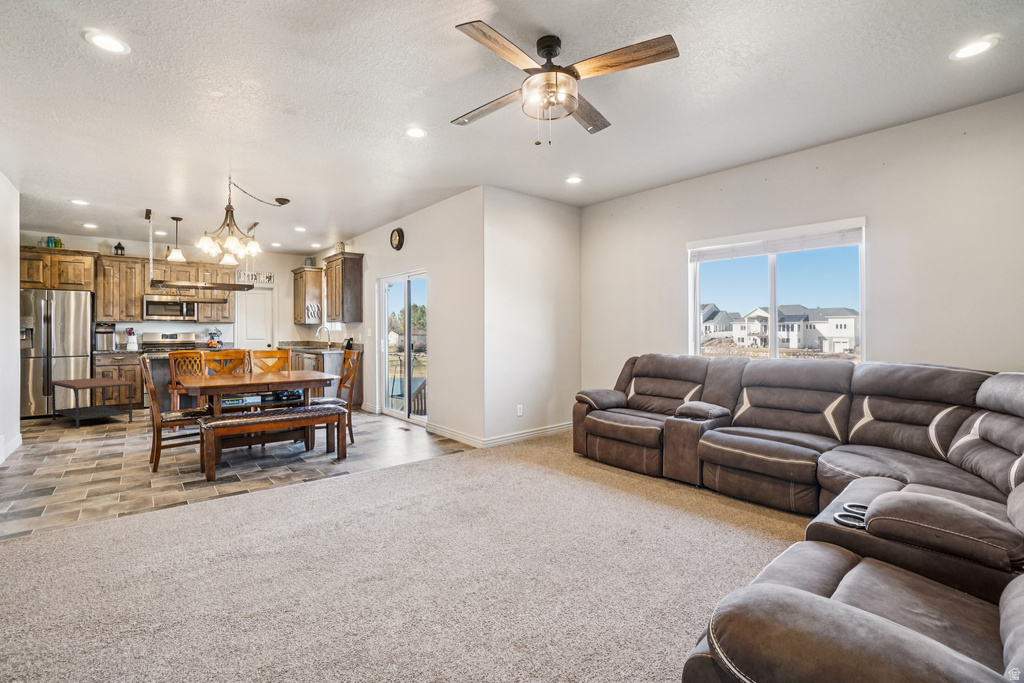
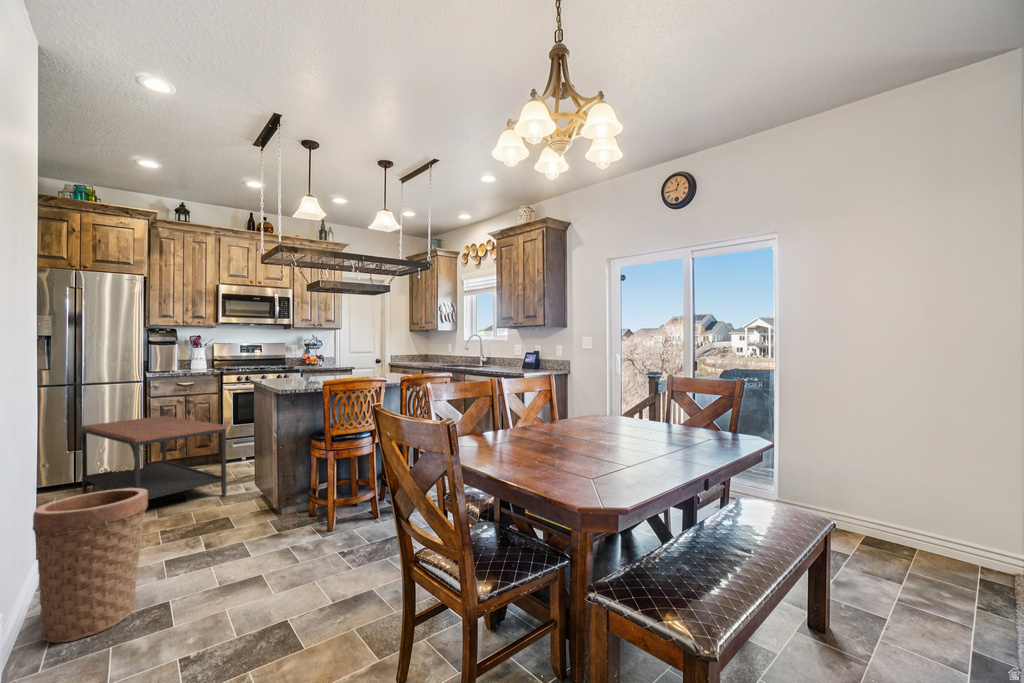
basket: none [15,401,66,457] -> present [33,488,148,643]

